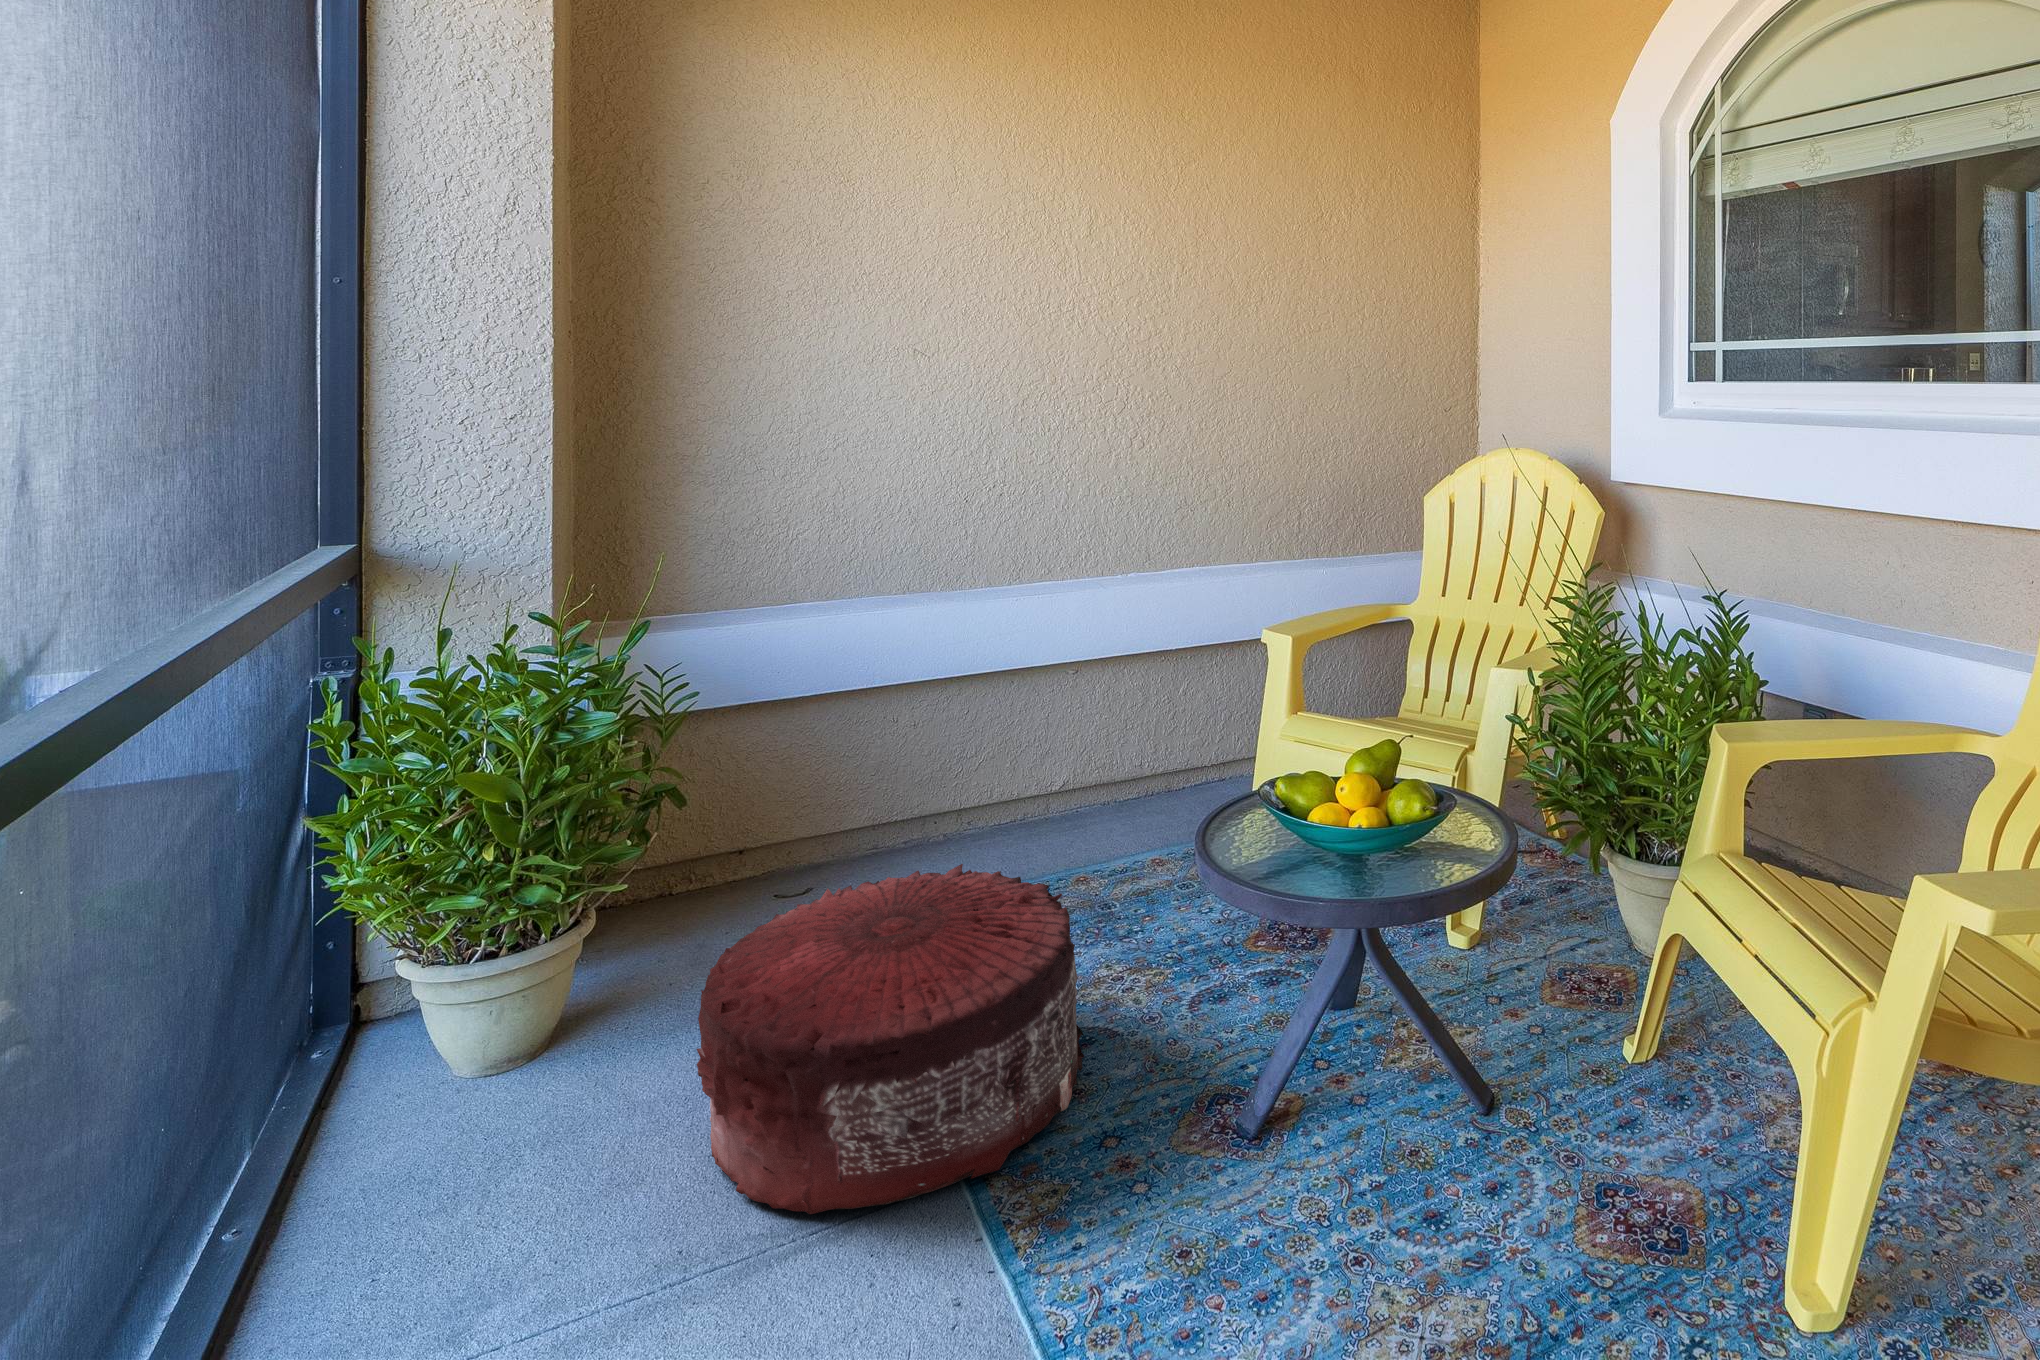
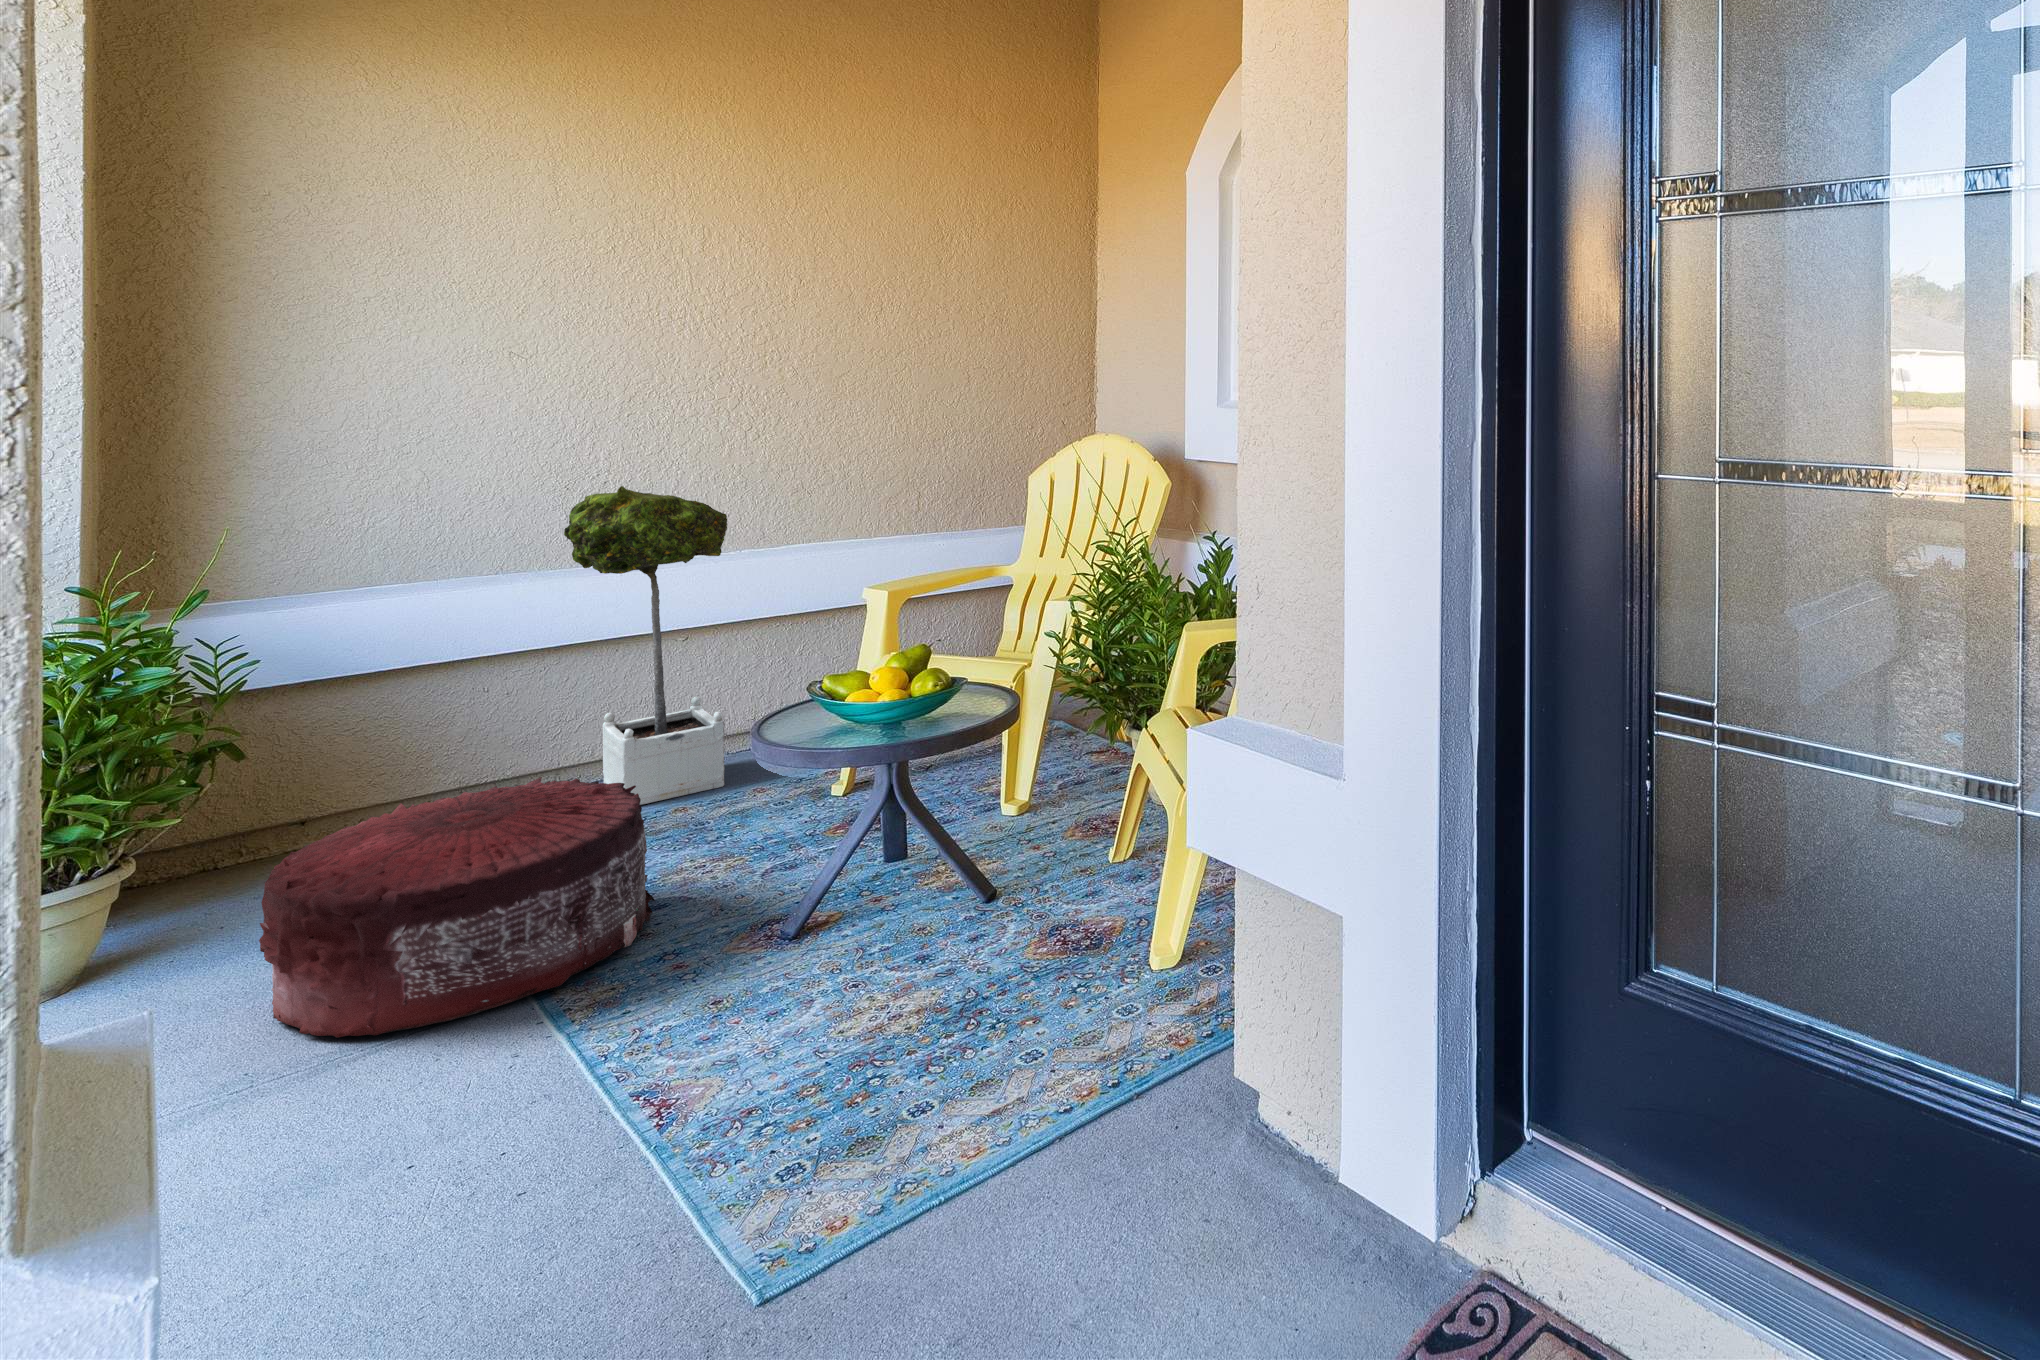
potted tree: none [968,507,1127,872] -> present [564,486,727,805]

